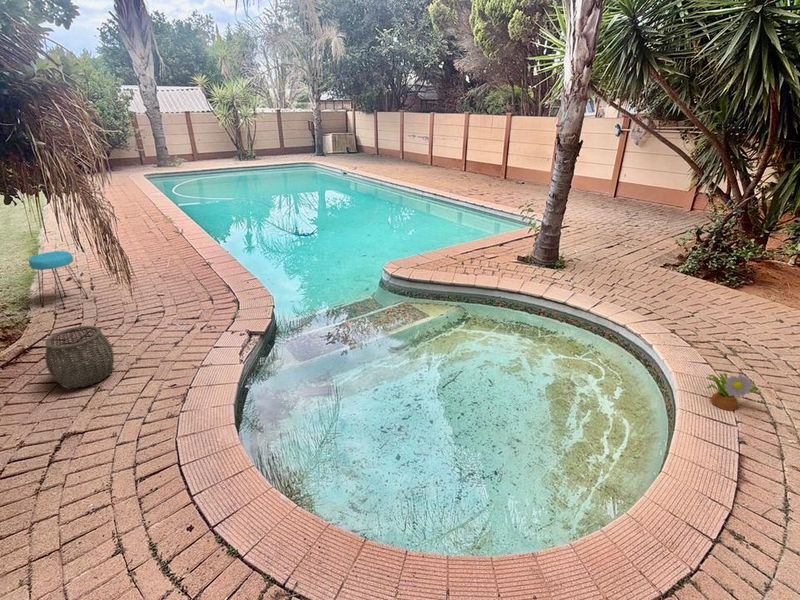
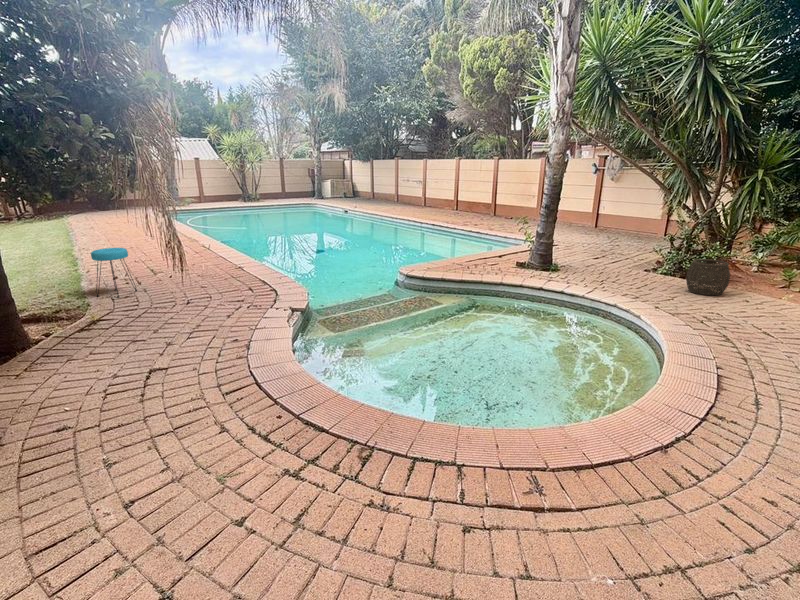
woven basket: present [45,326,114,388] -> present [686,259,730,296]
decorative plant: present [707,373,757,410] -> none [686,312,730,346]

